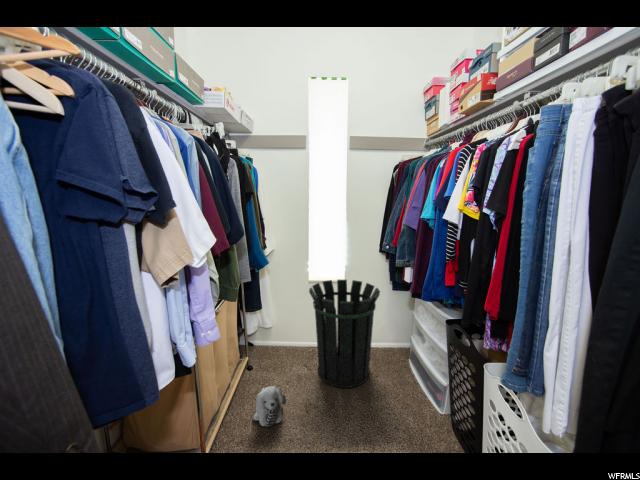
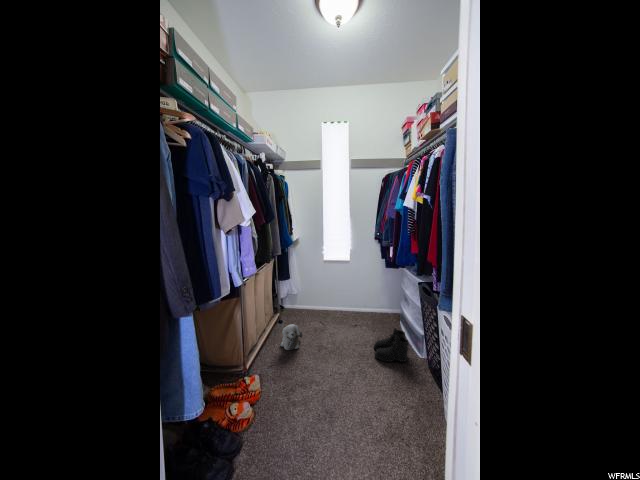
waste bin: present [309,280,380,388] -> none [320,260,371,333]
boots: none [388,383,442,436] -> present [374,328,409,362]

